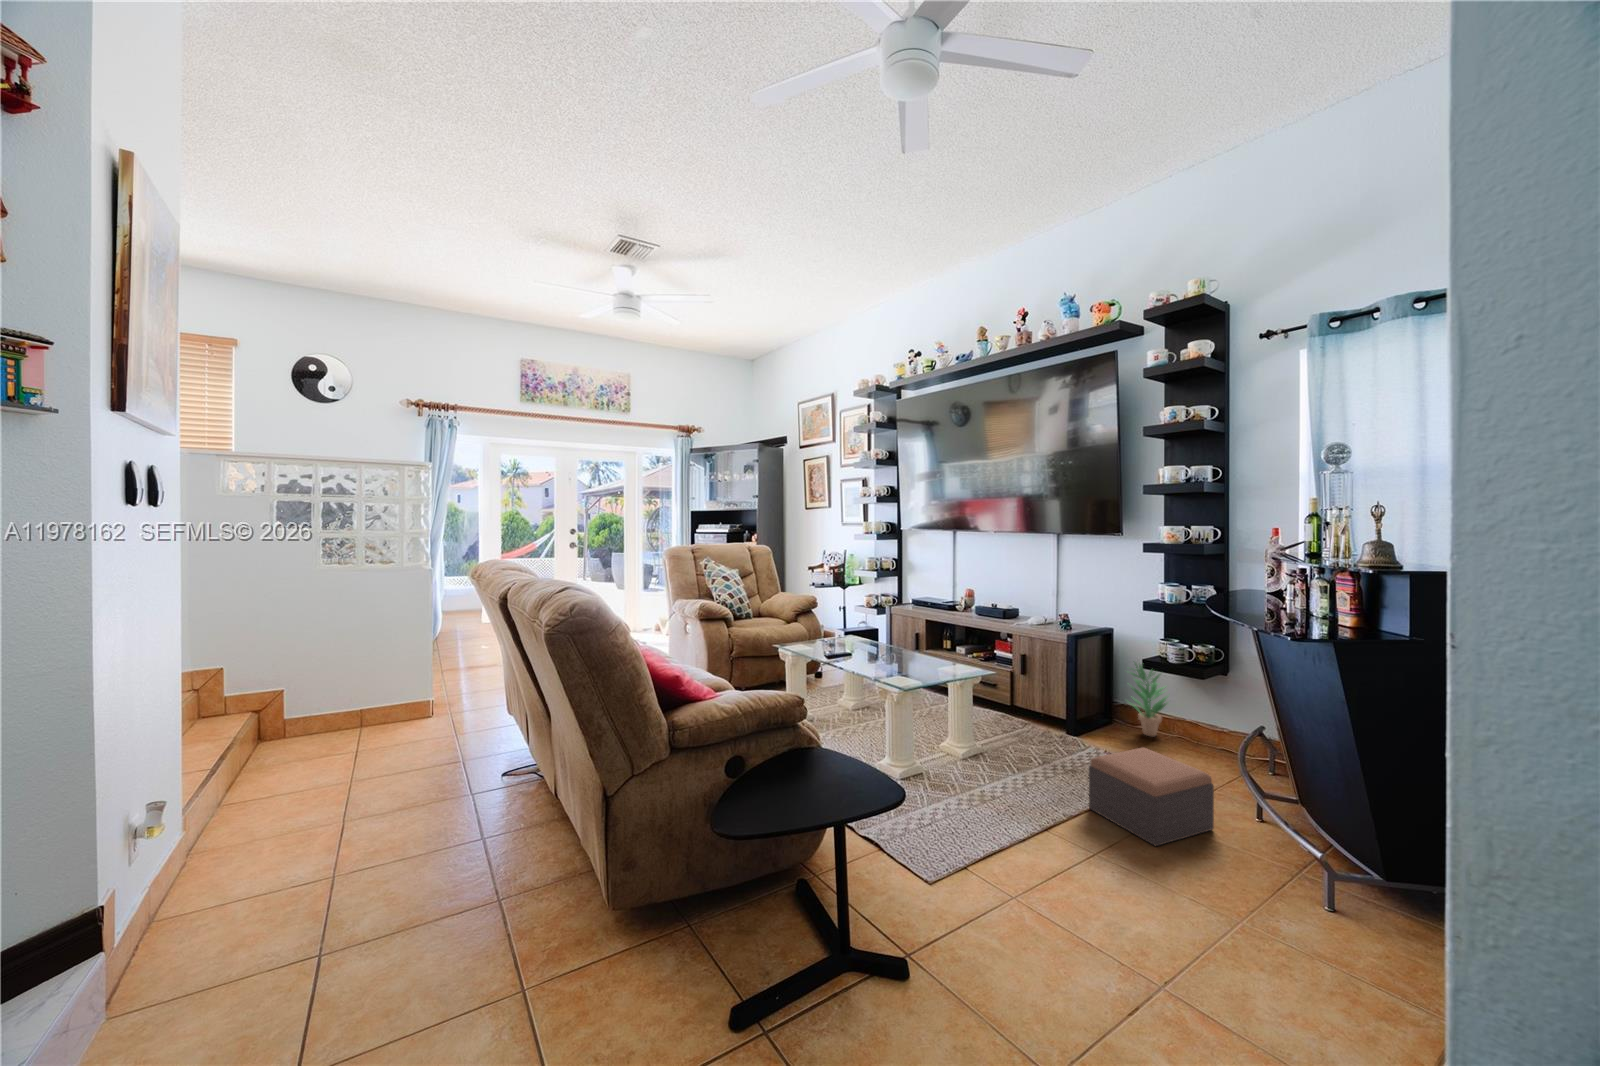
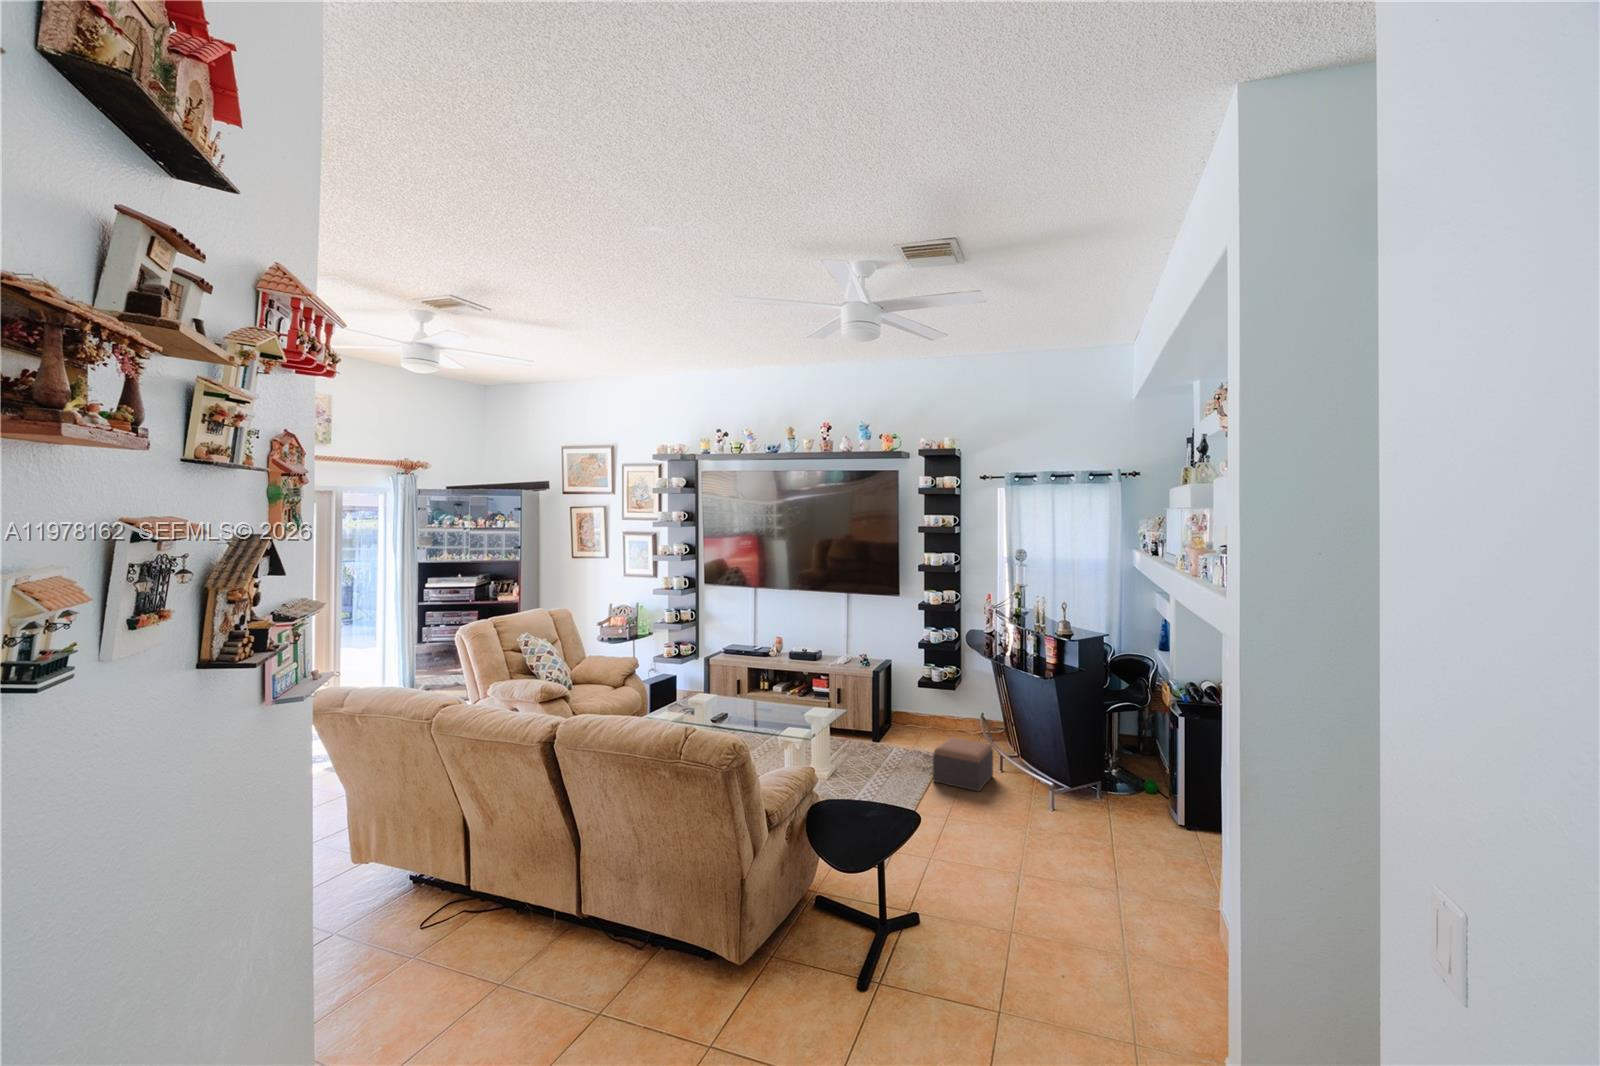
potted plant: present [1127,663,1167,736] -> none [903,681,930,731]

